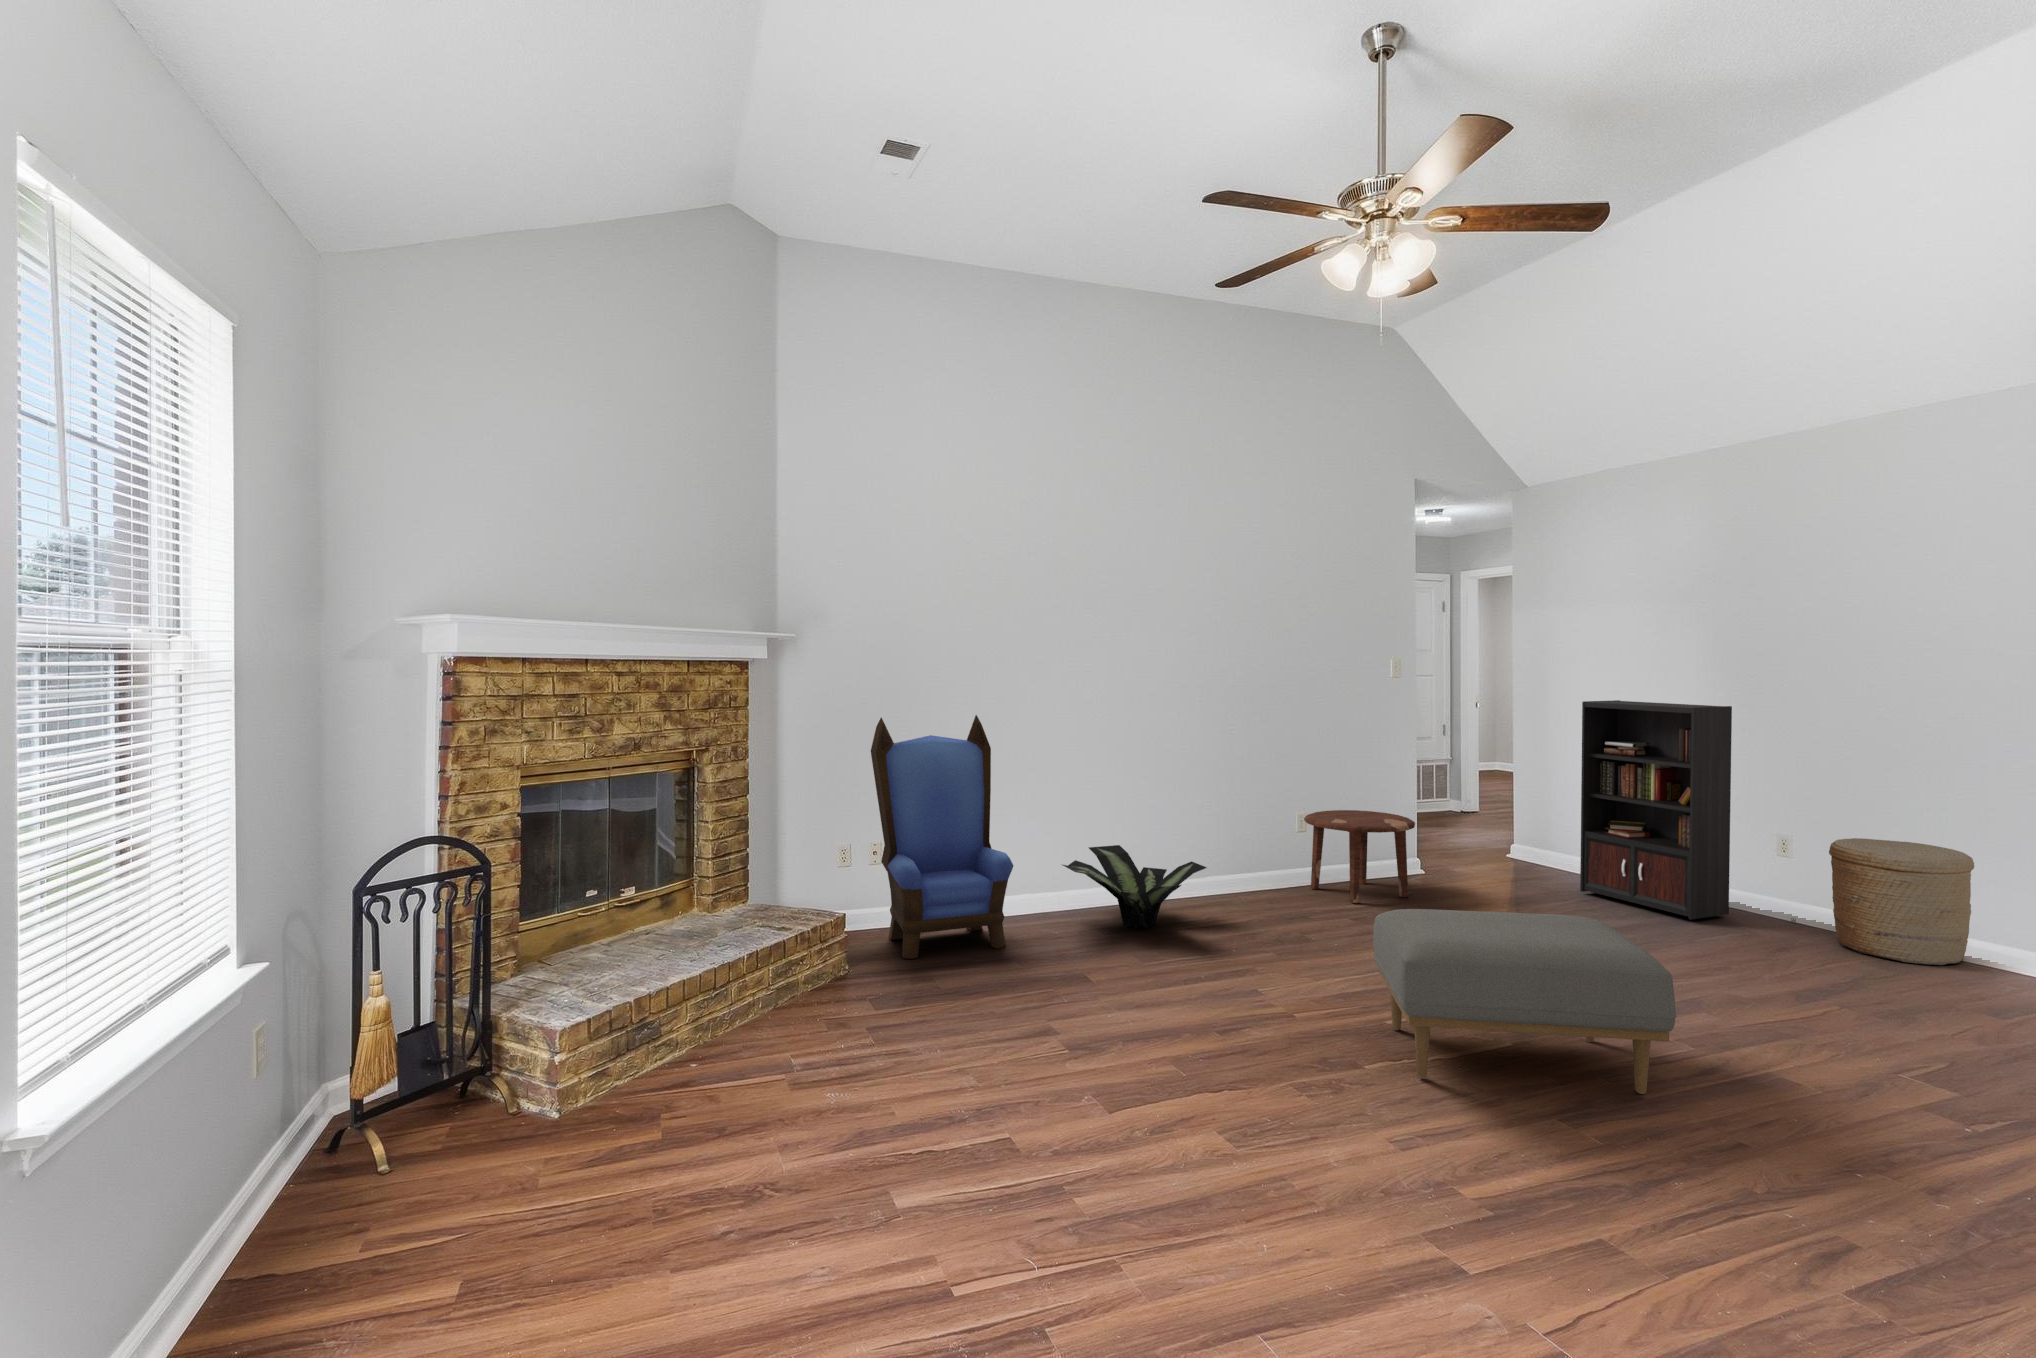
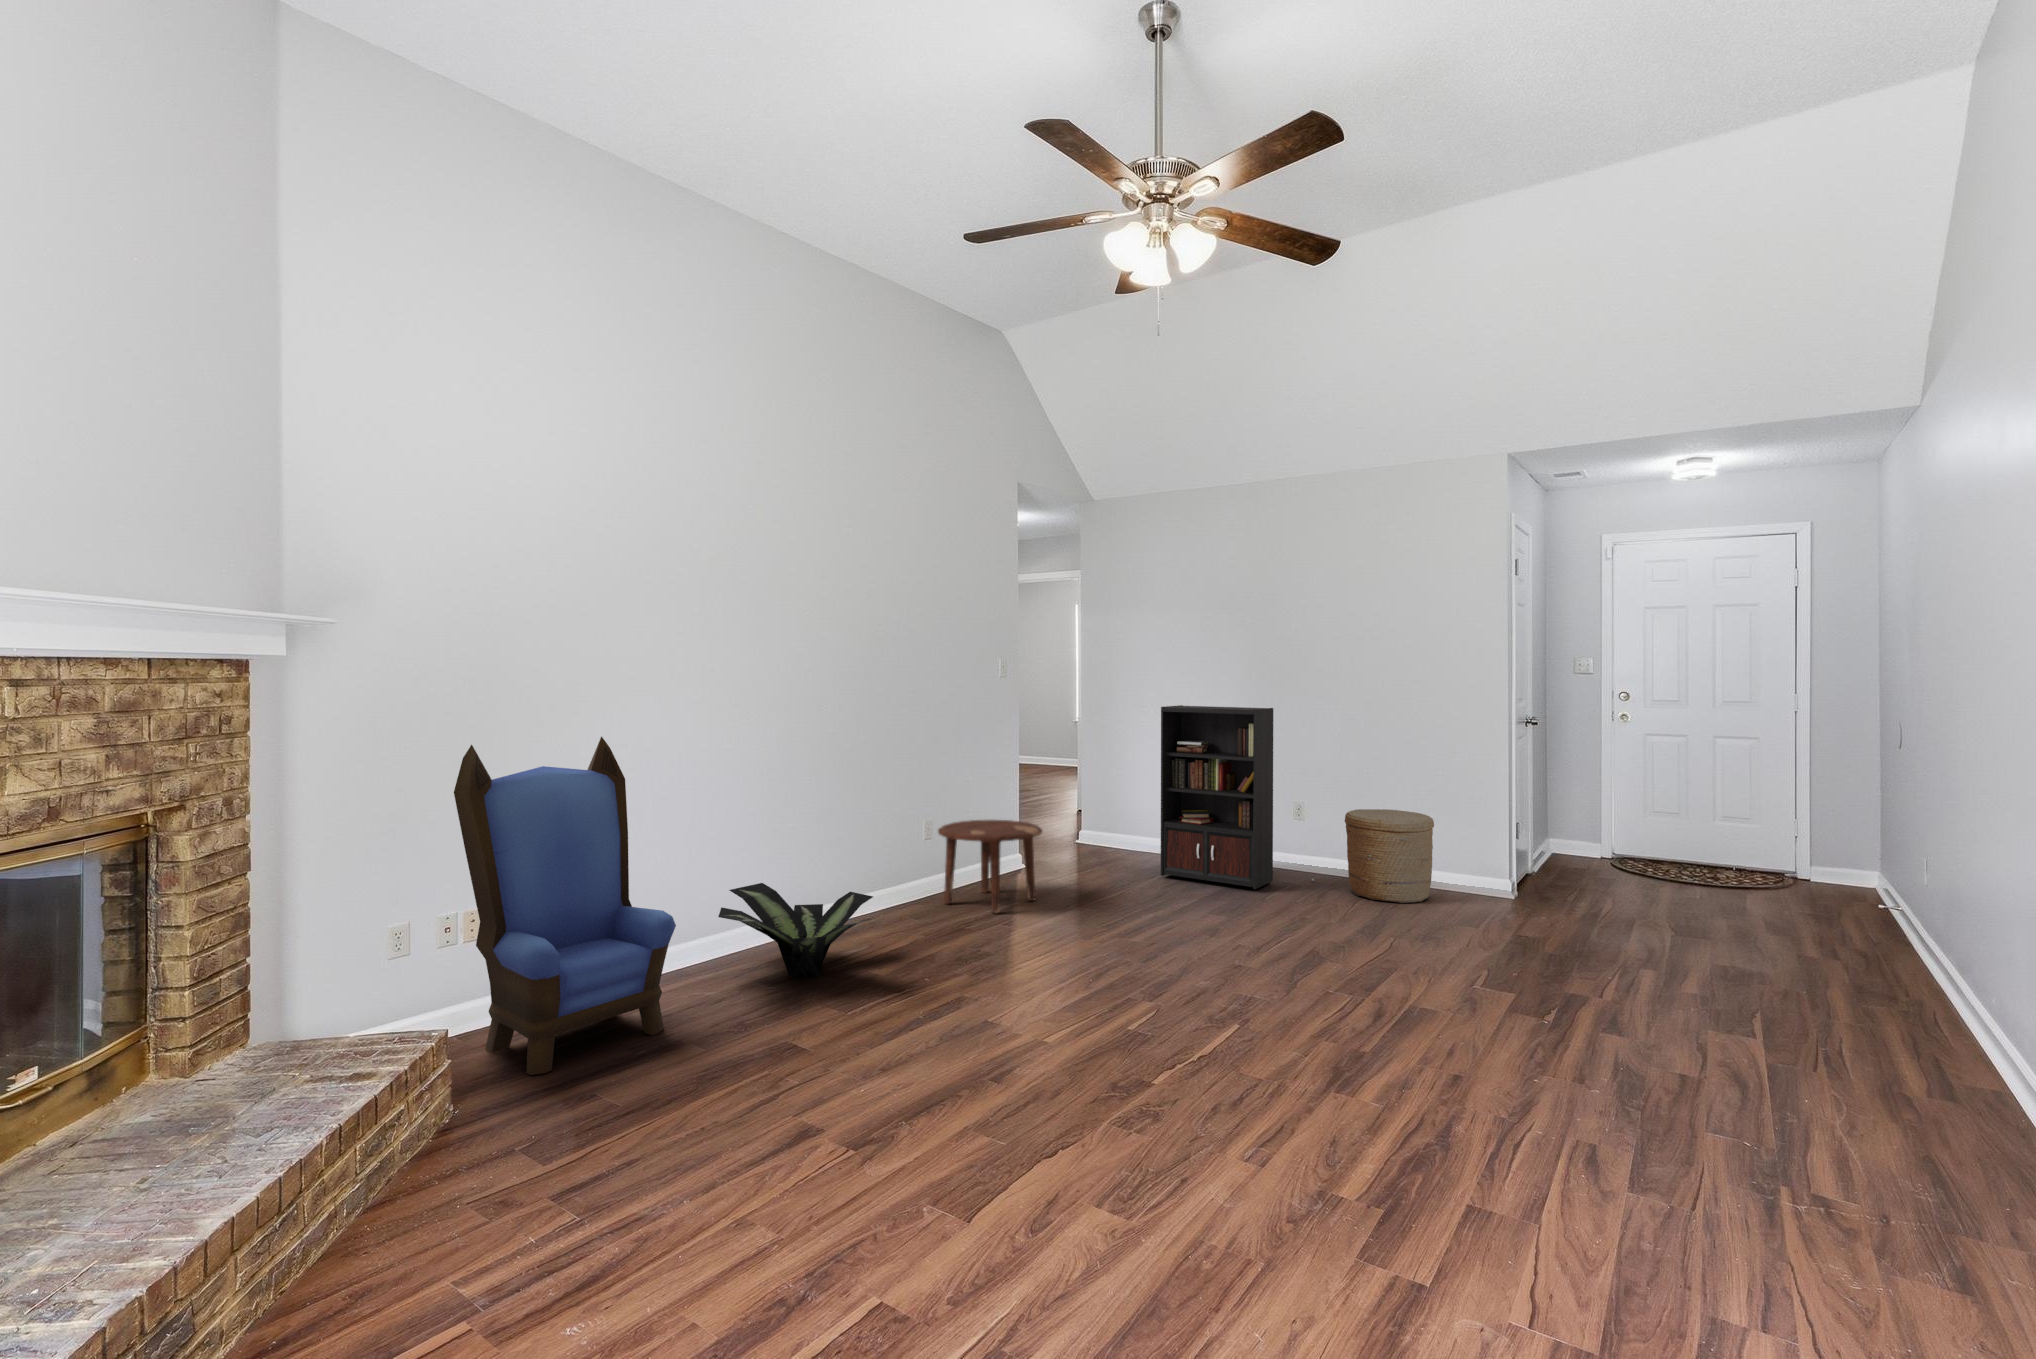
ottoman: present [1373,909,1676,1094] -> none [1119,900,1397,1086]

